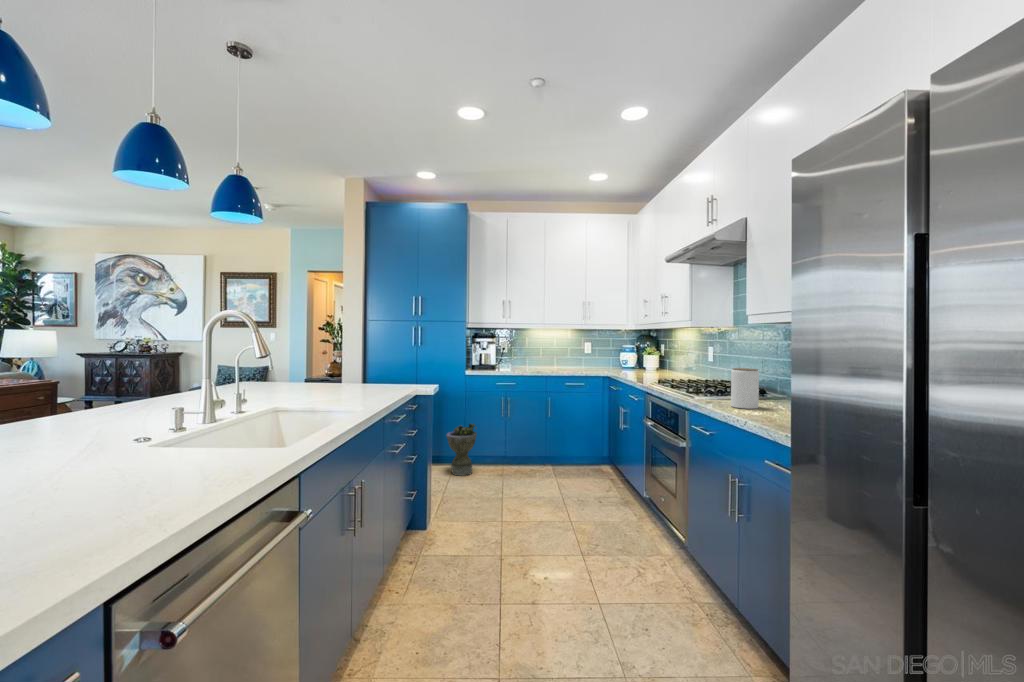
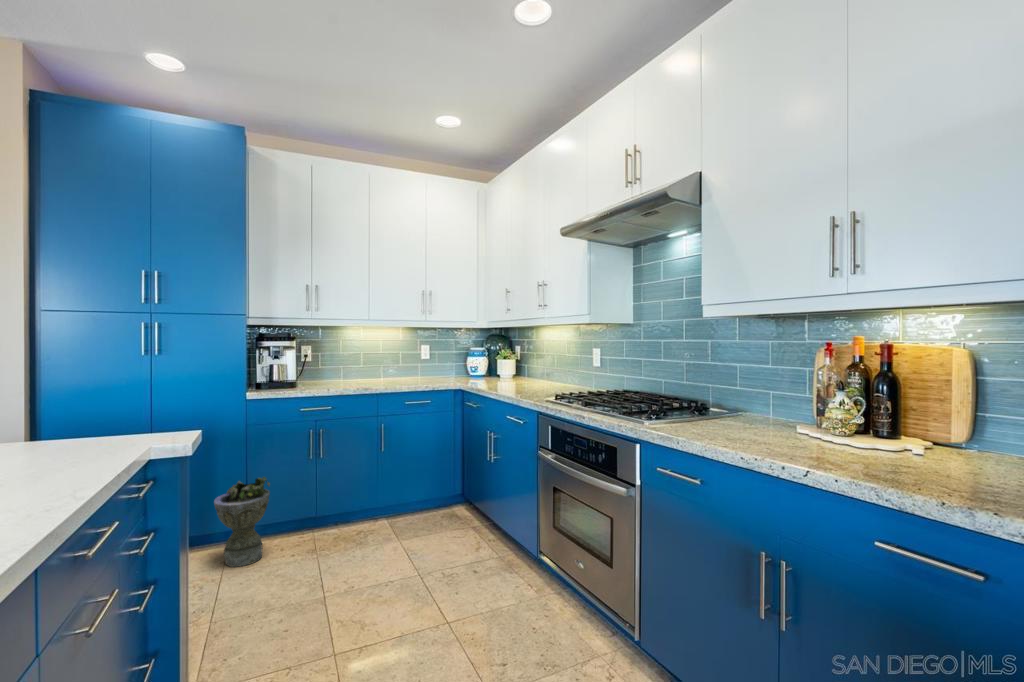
jar: present [731,368,759,409] -> none [719,381,758,441]

